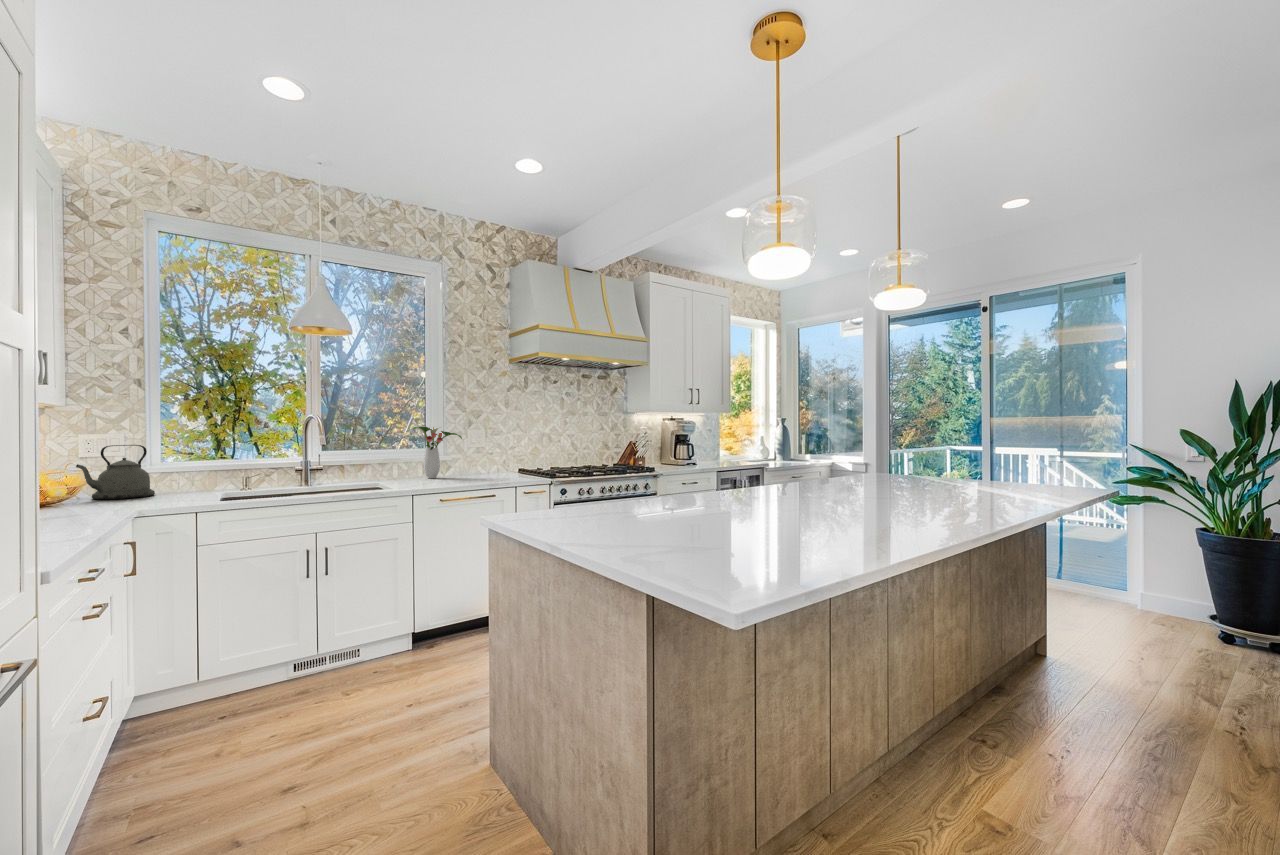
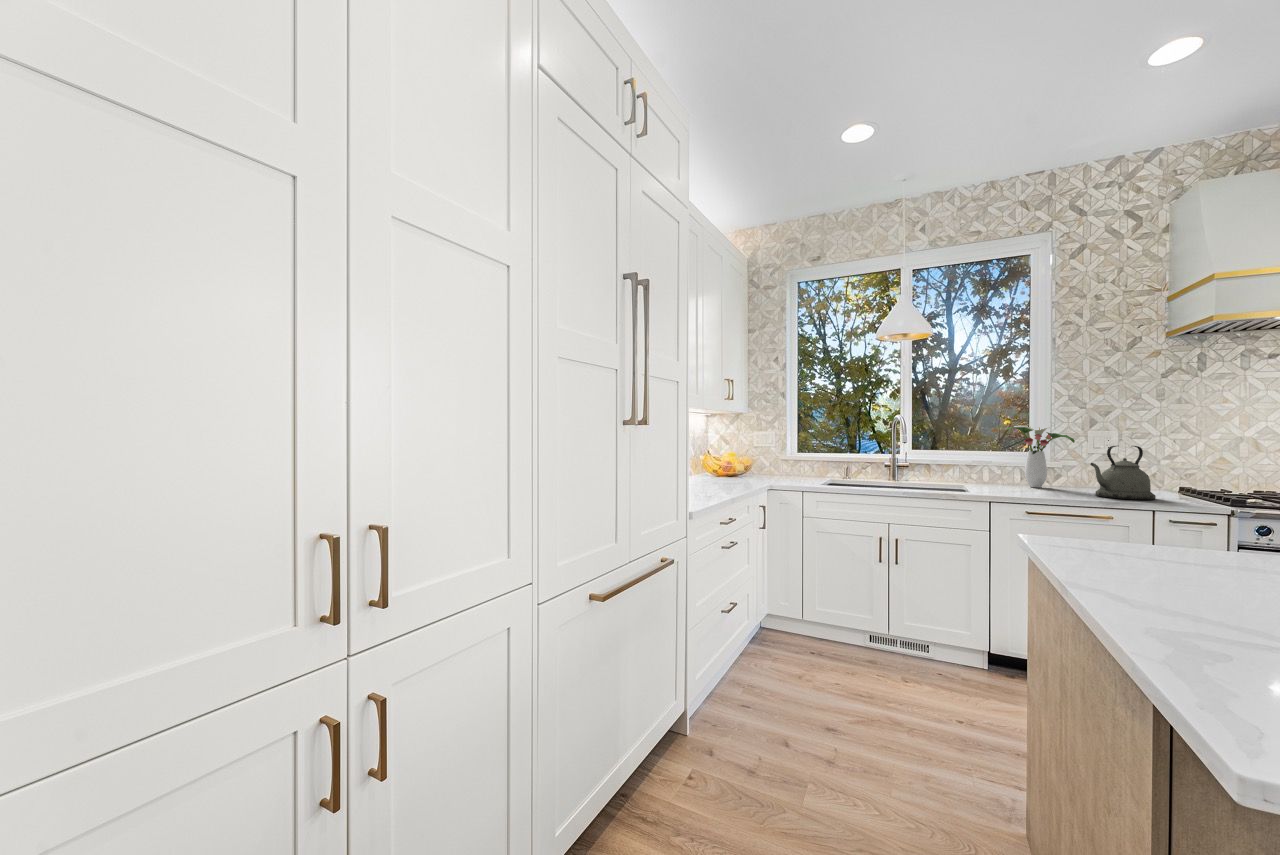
kettle: present [76,445,155,499] -> present [1090,446,1156,500]

